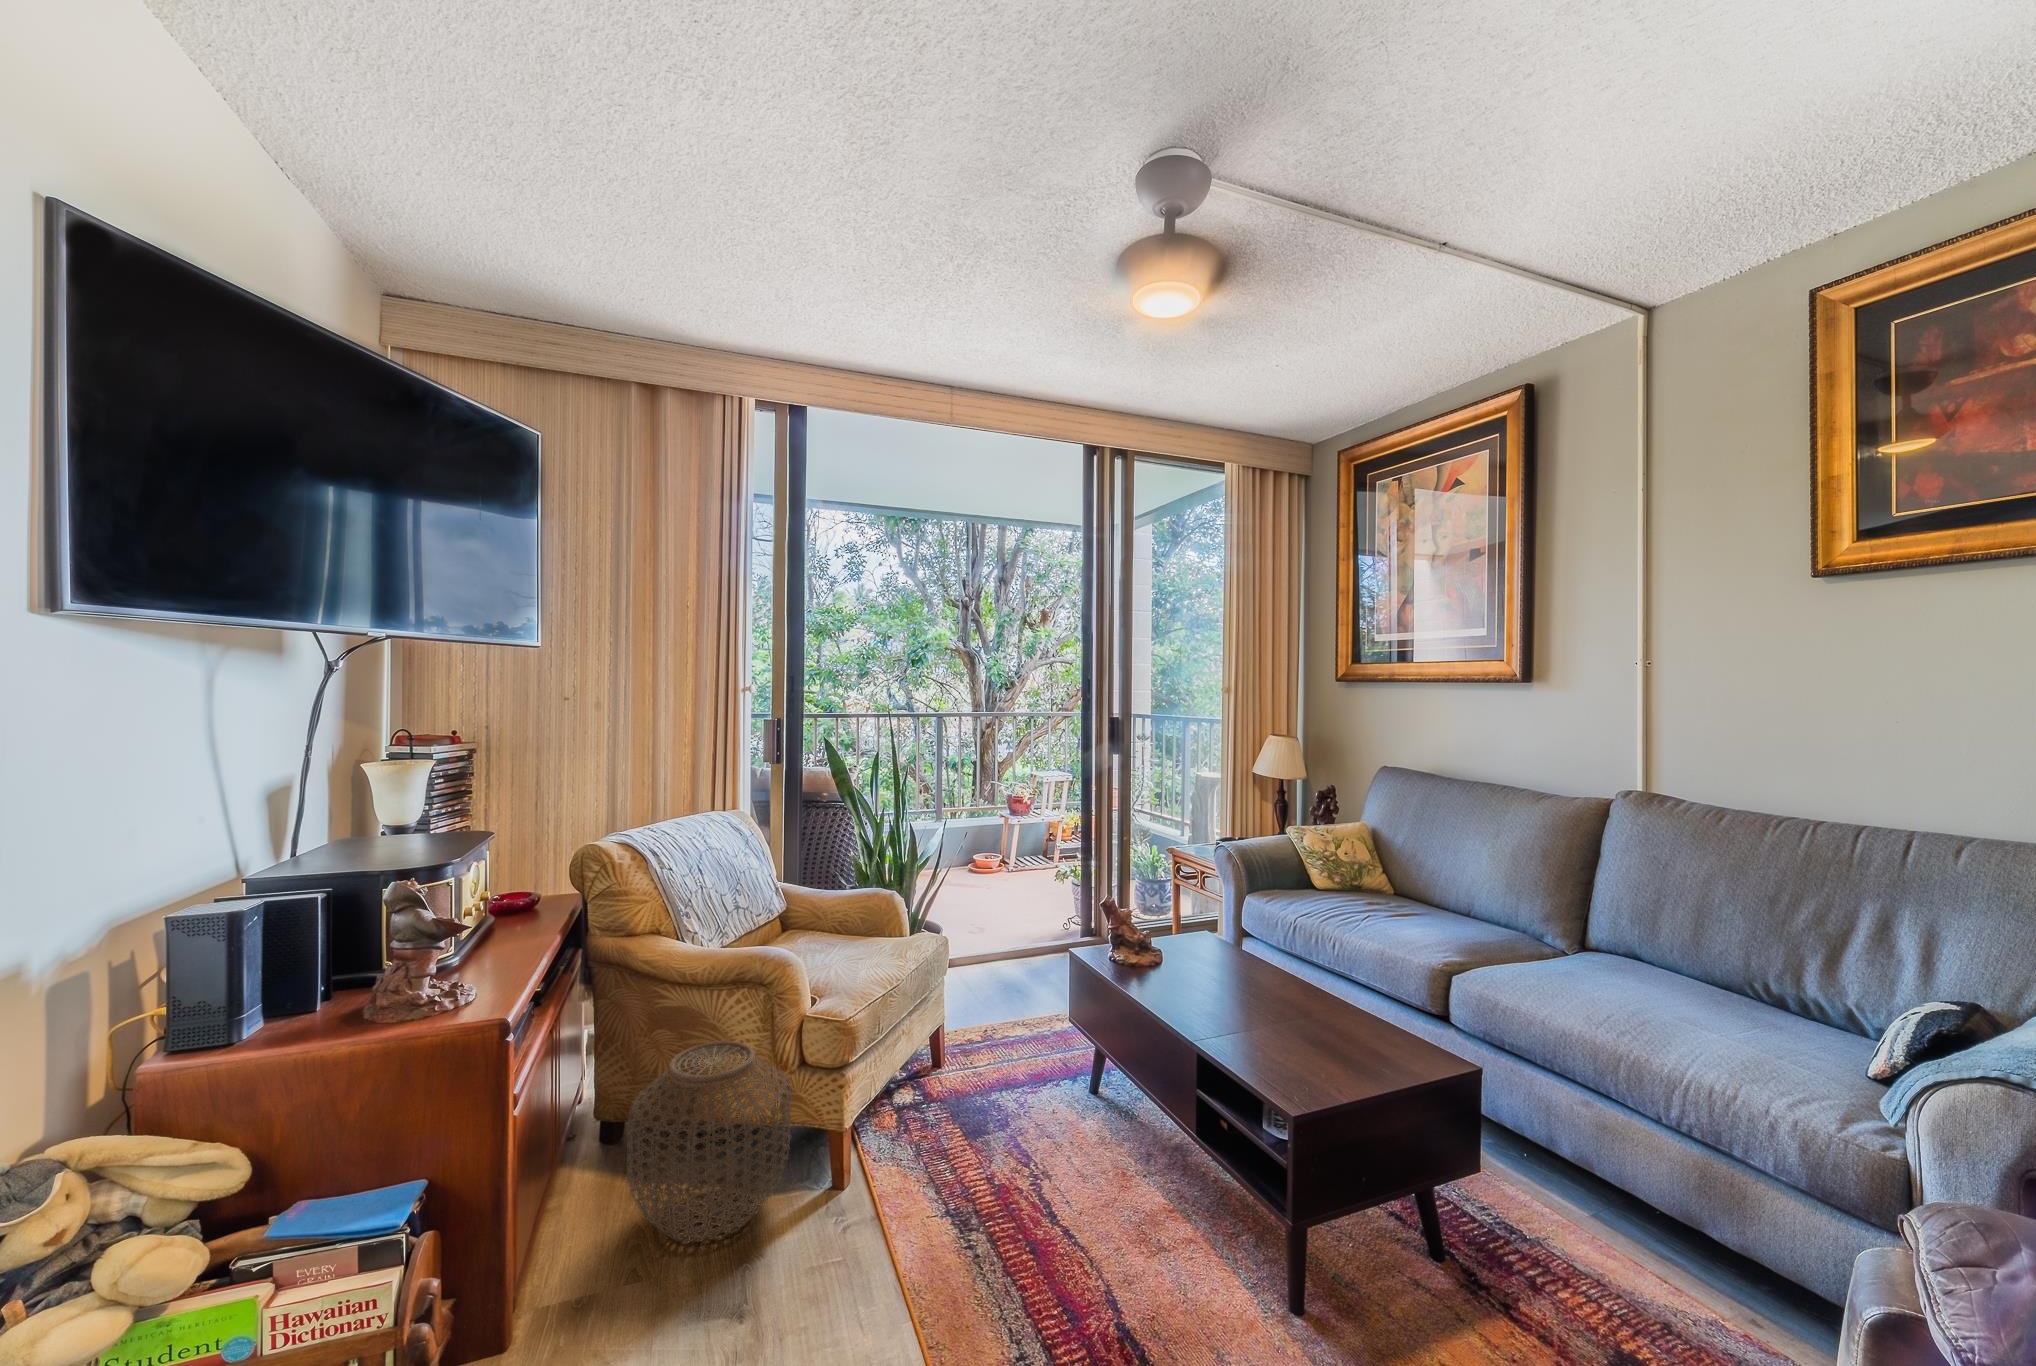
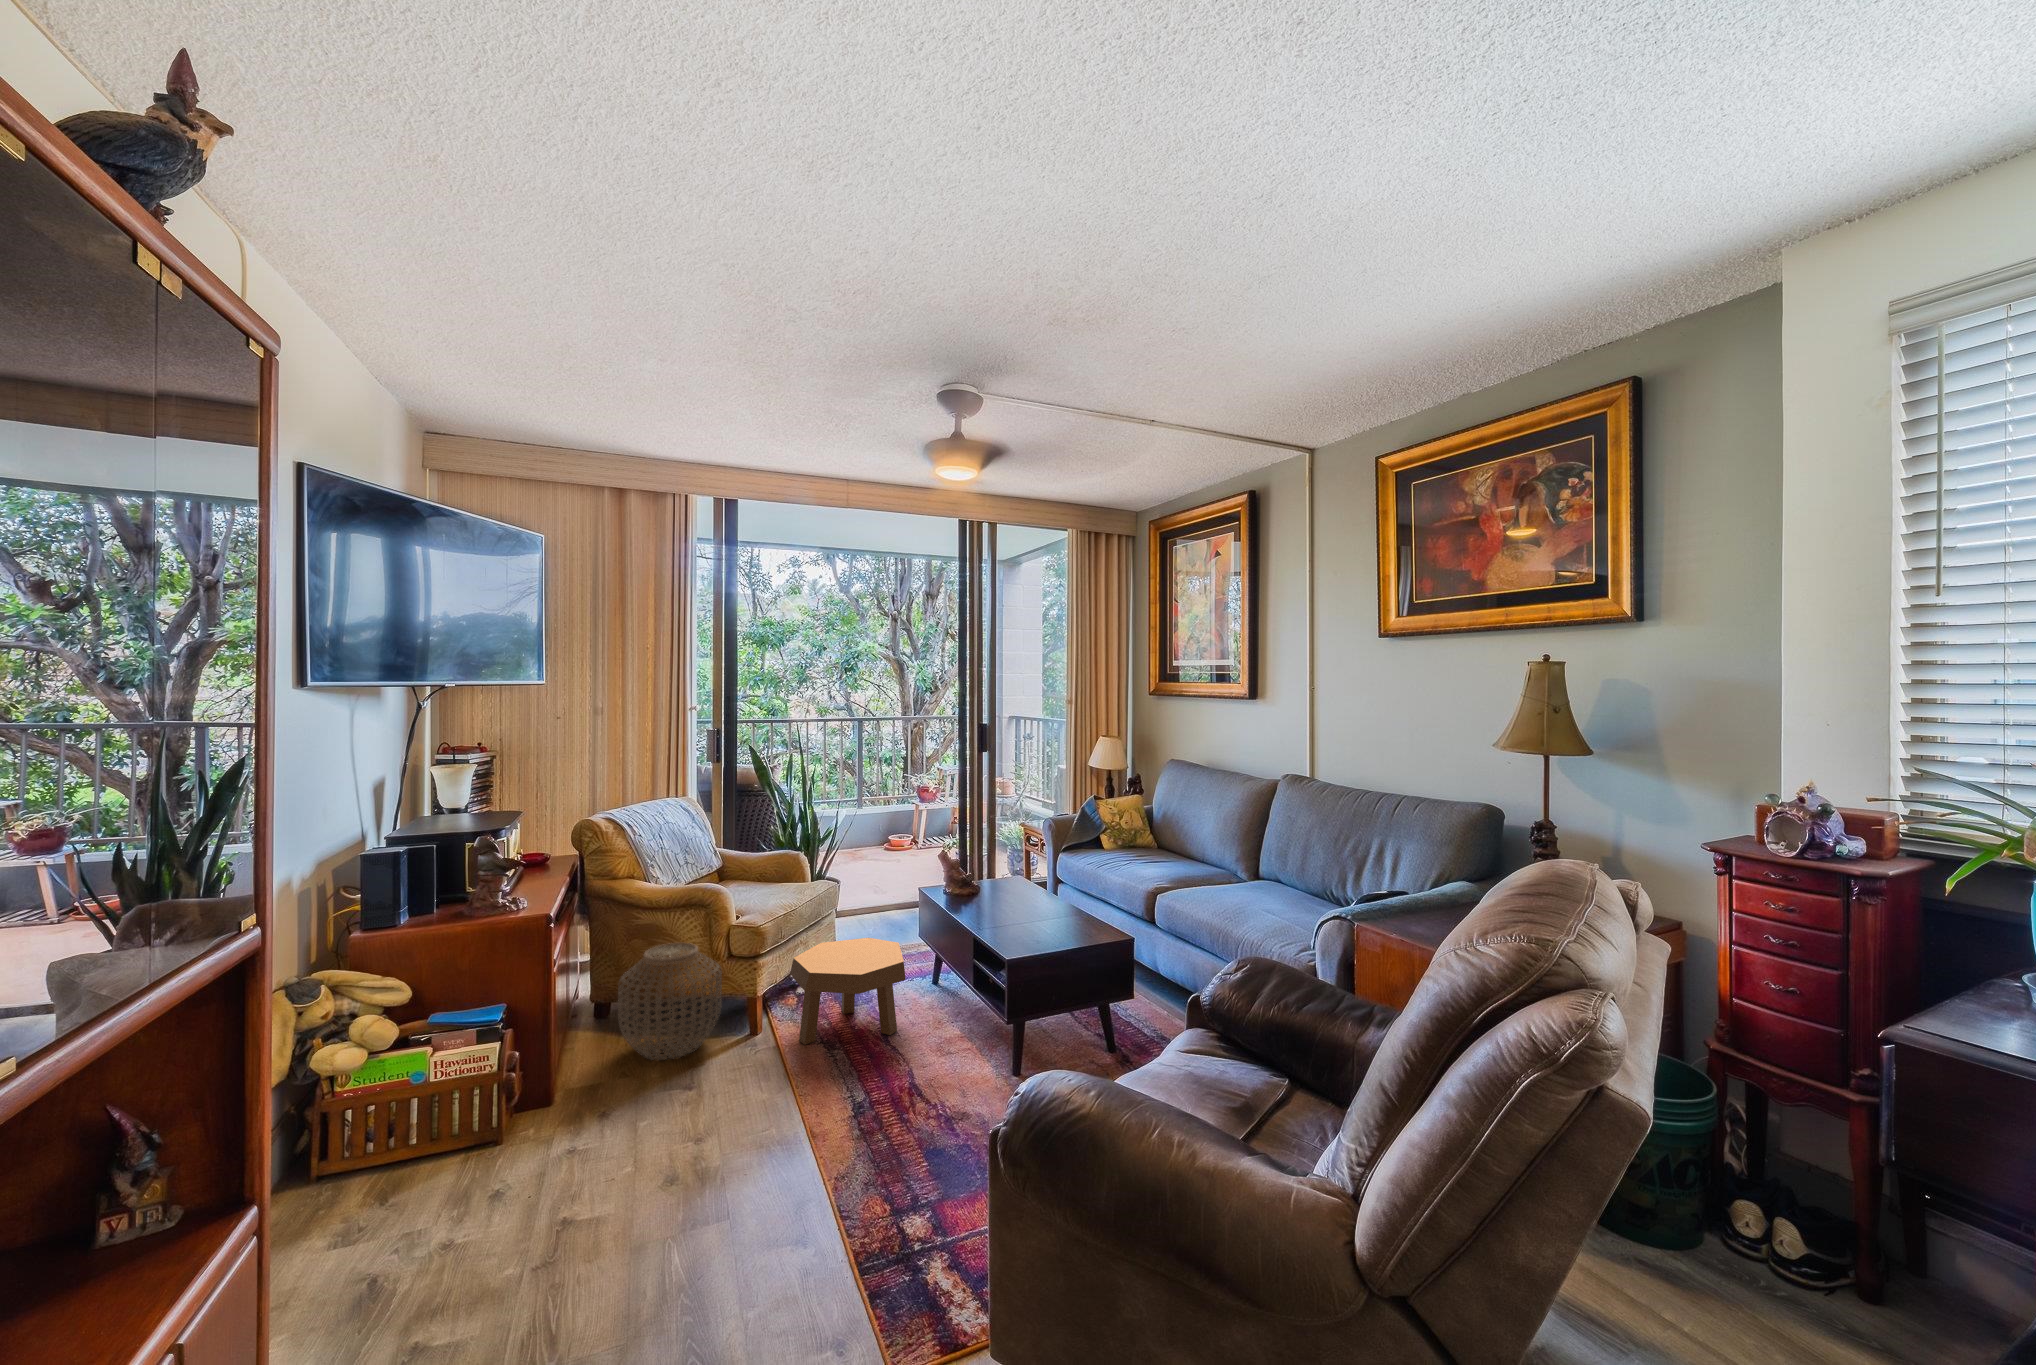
footstool: none [893,1025,1077,1214] -> present [790,938,906,1045]

